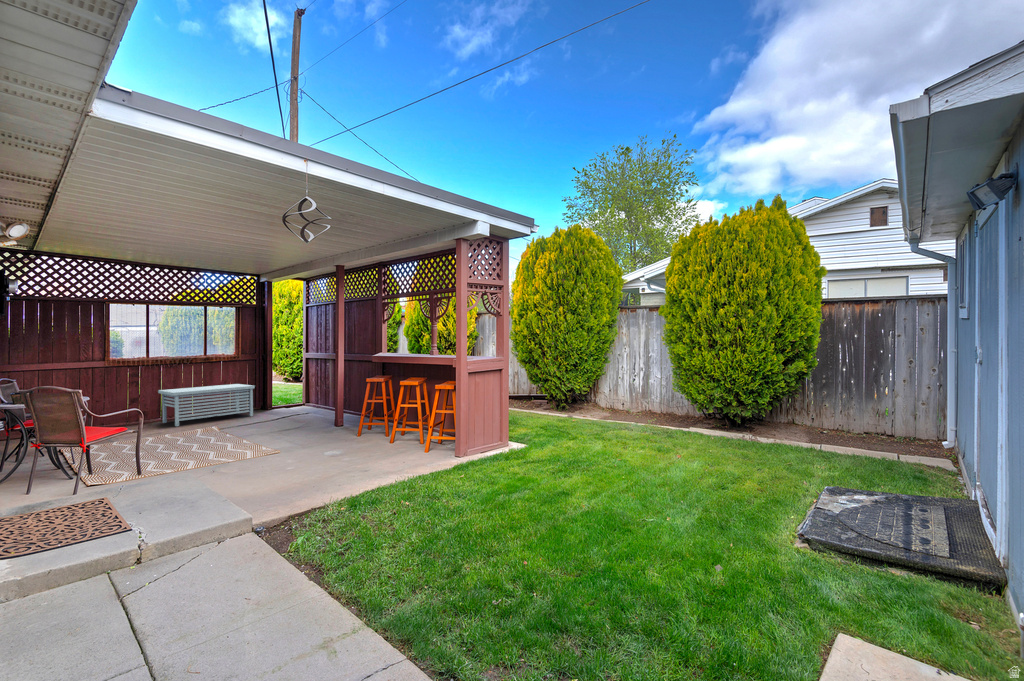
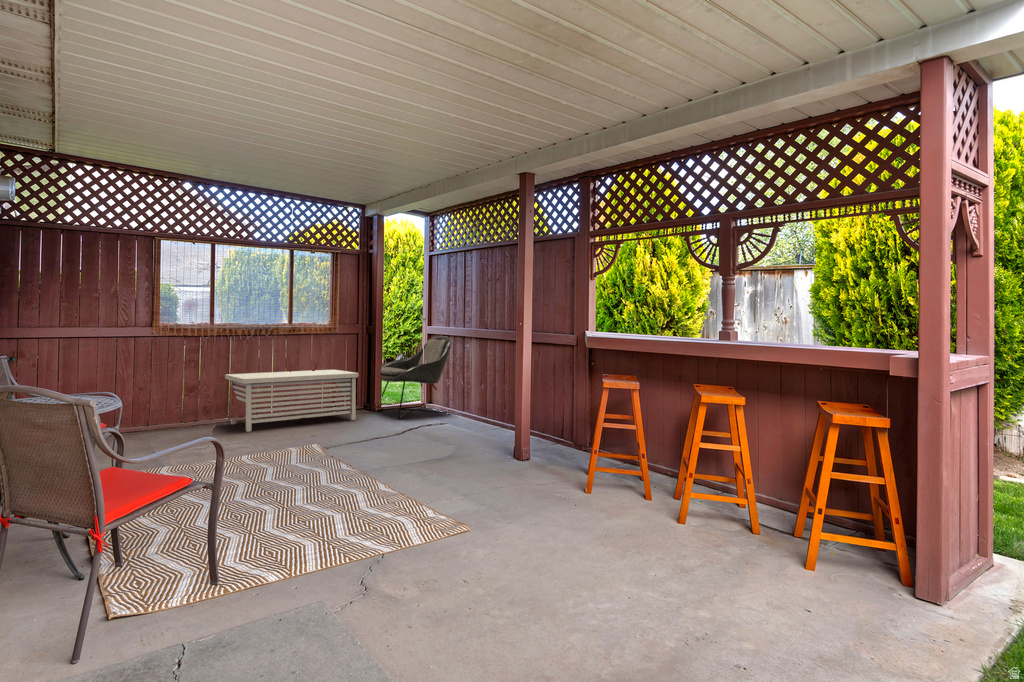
lounge chair: none [266,359,321,414] -> present [377,336,452,419]

